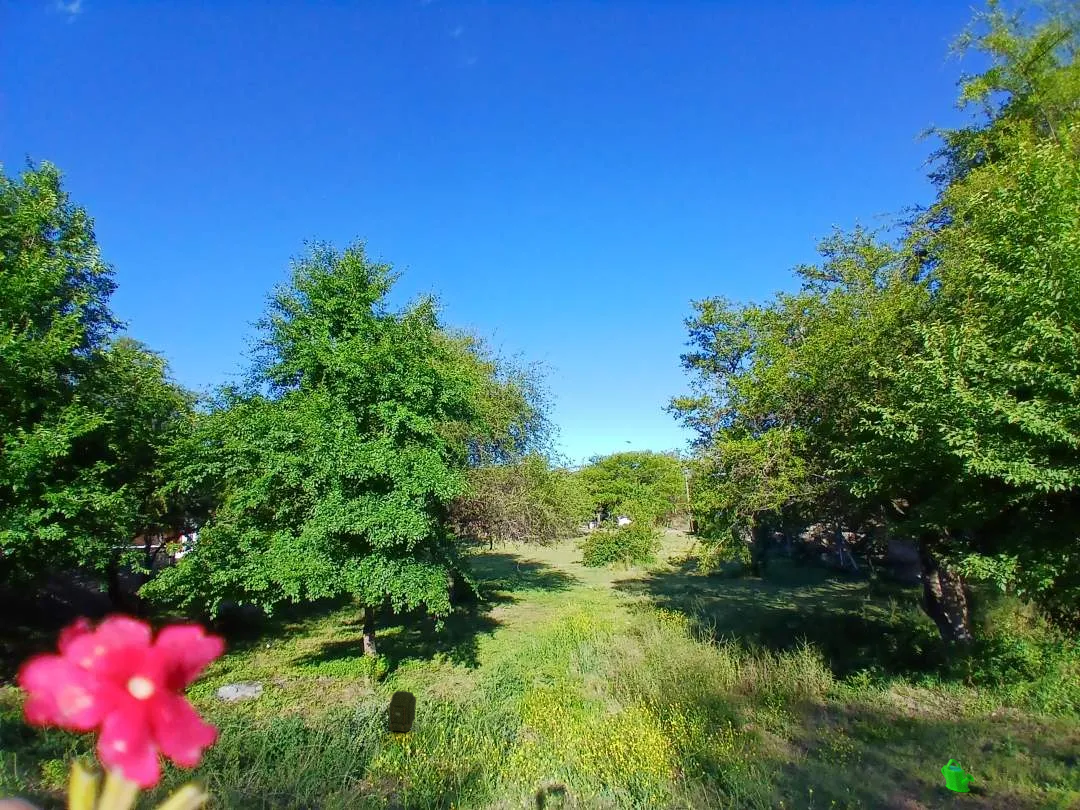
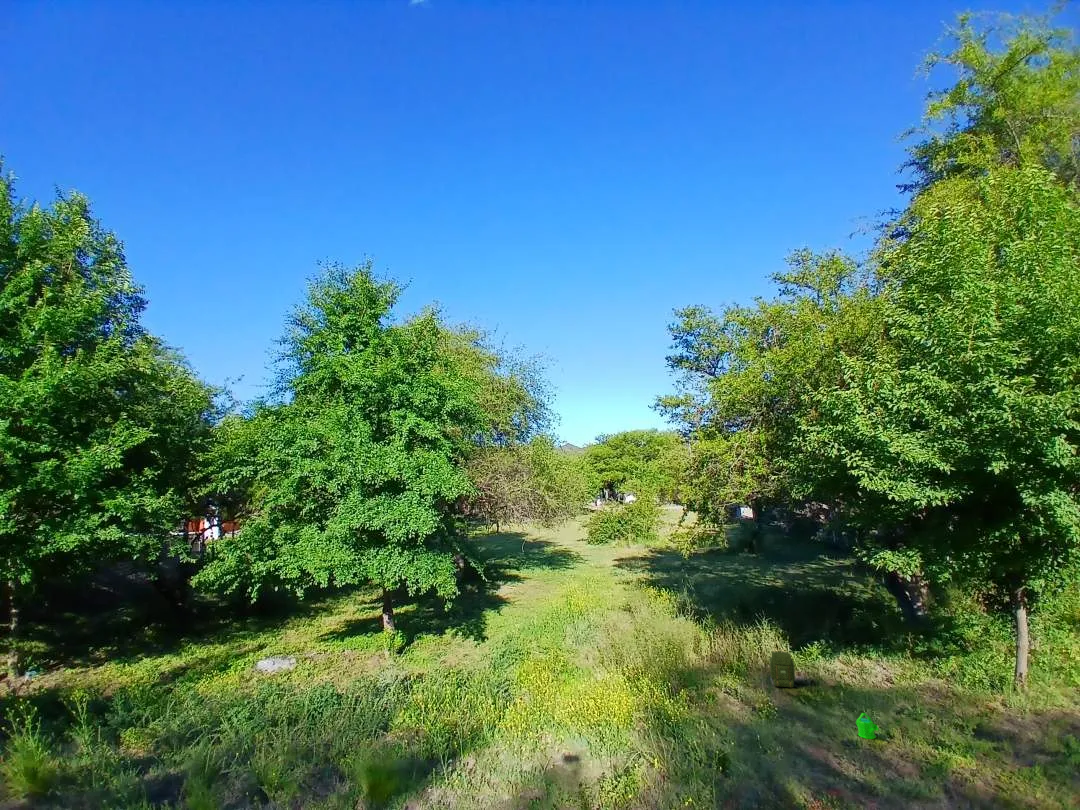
backpack: present [389,691,416,732] -> present [769,651,795,687]

